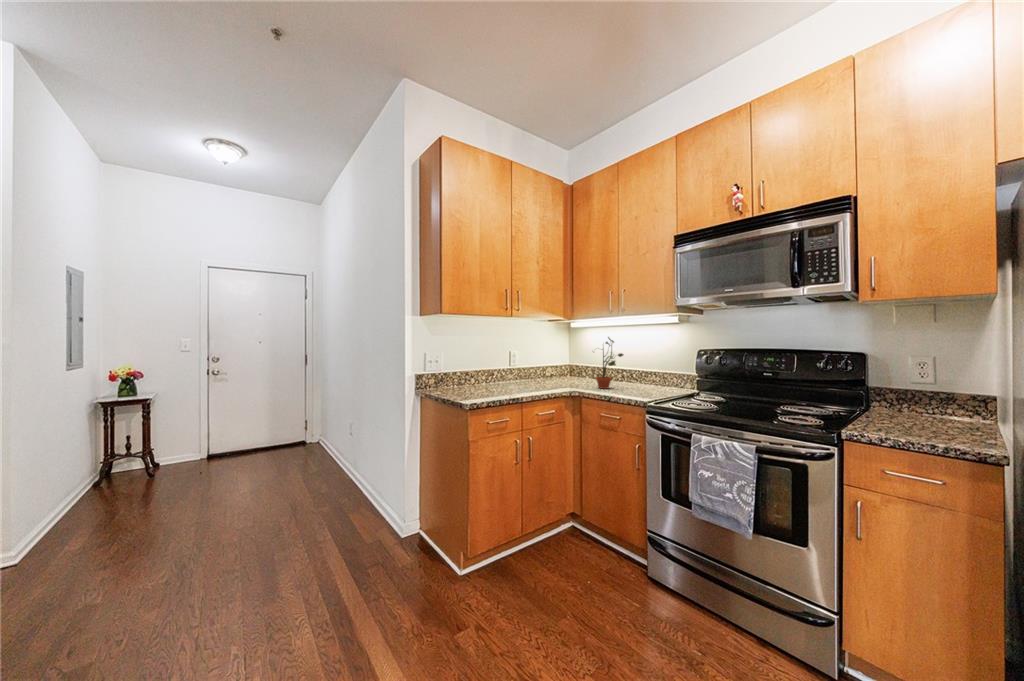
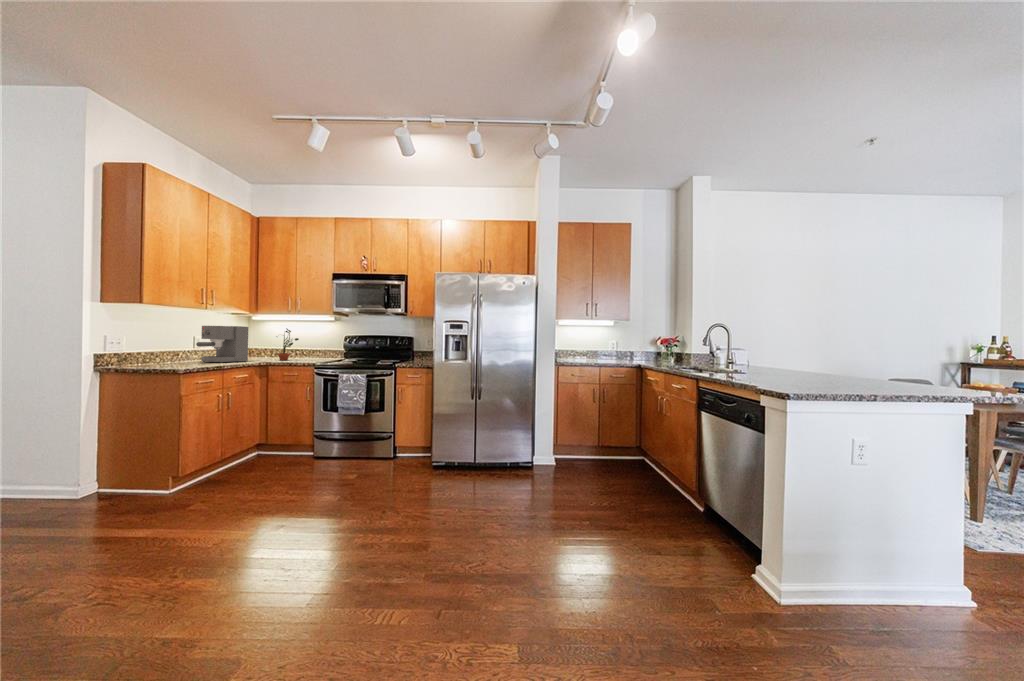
coffee maker: none [502,337,559,390] -> present [196,326,248,363]

